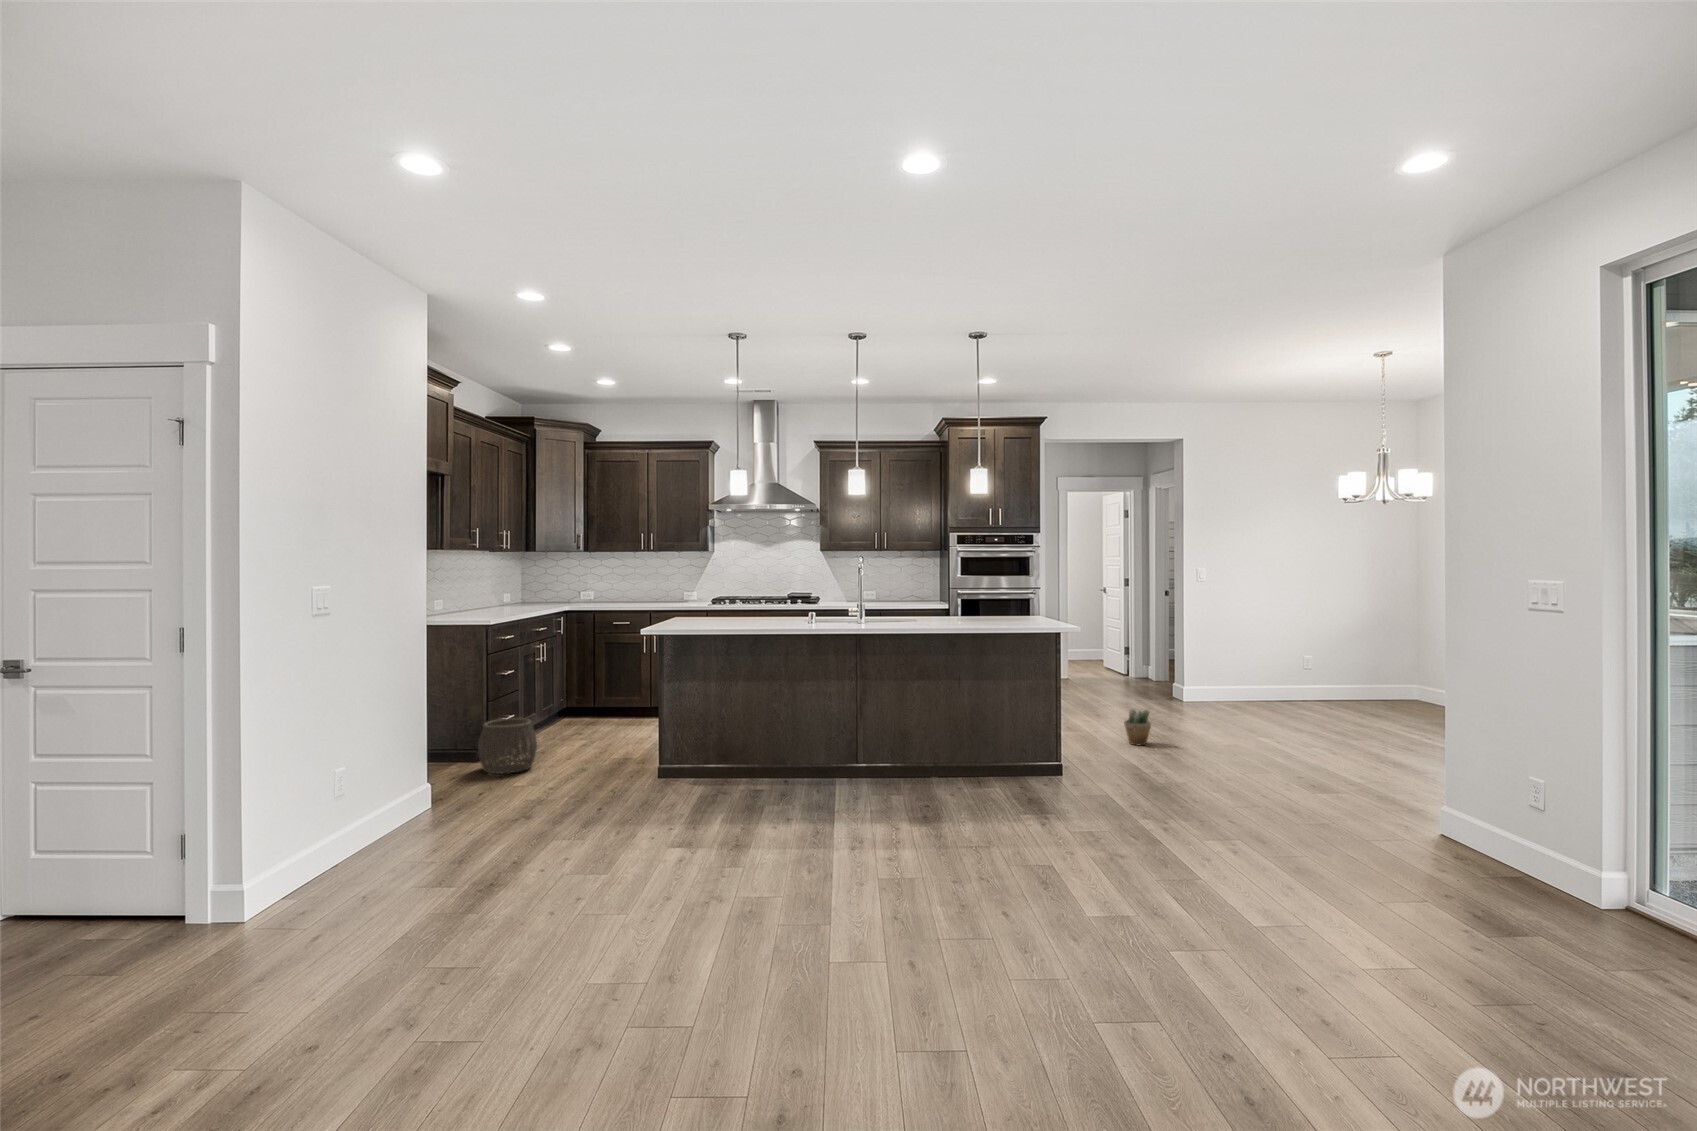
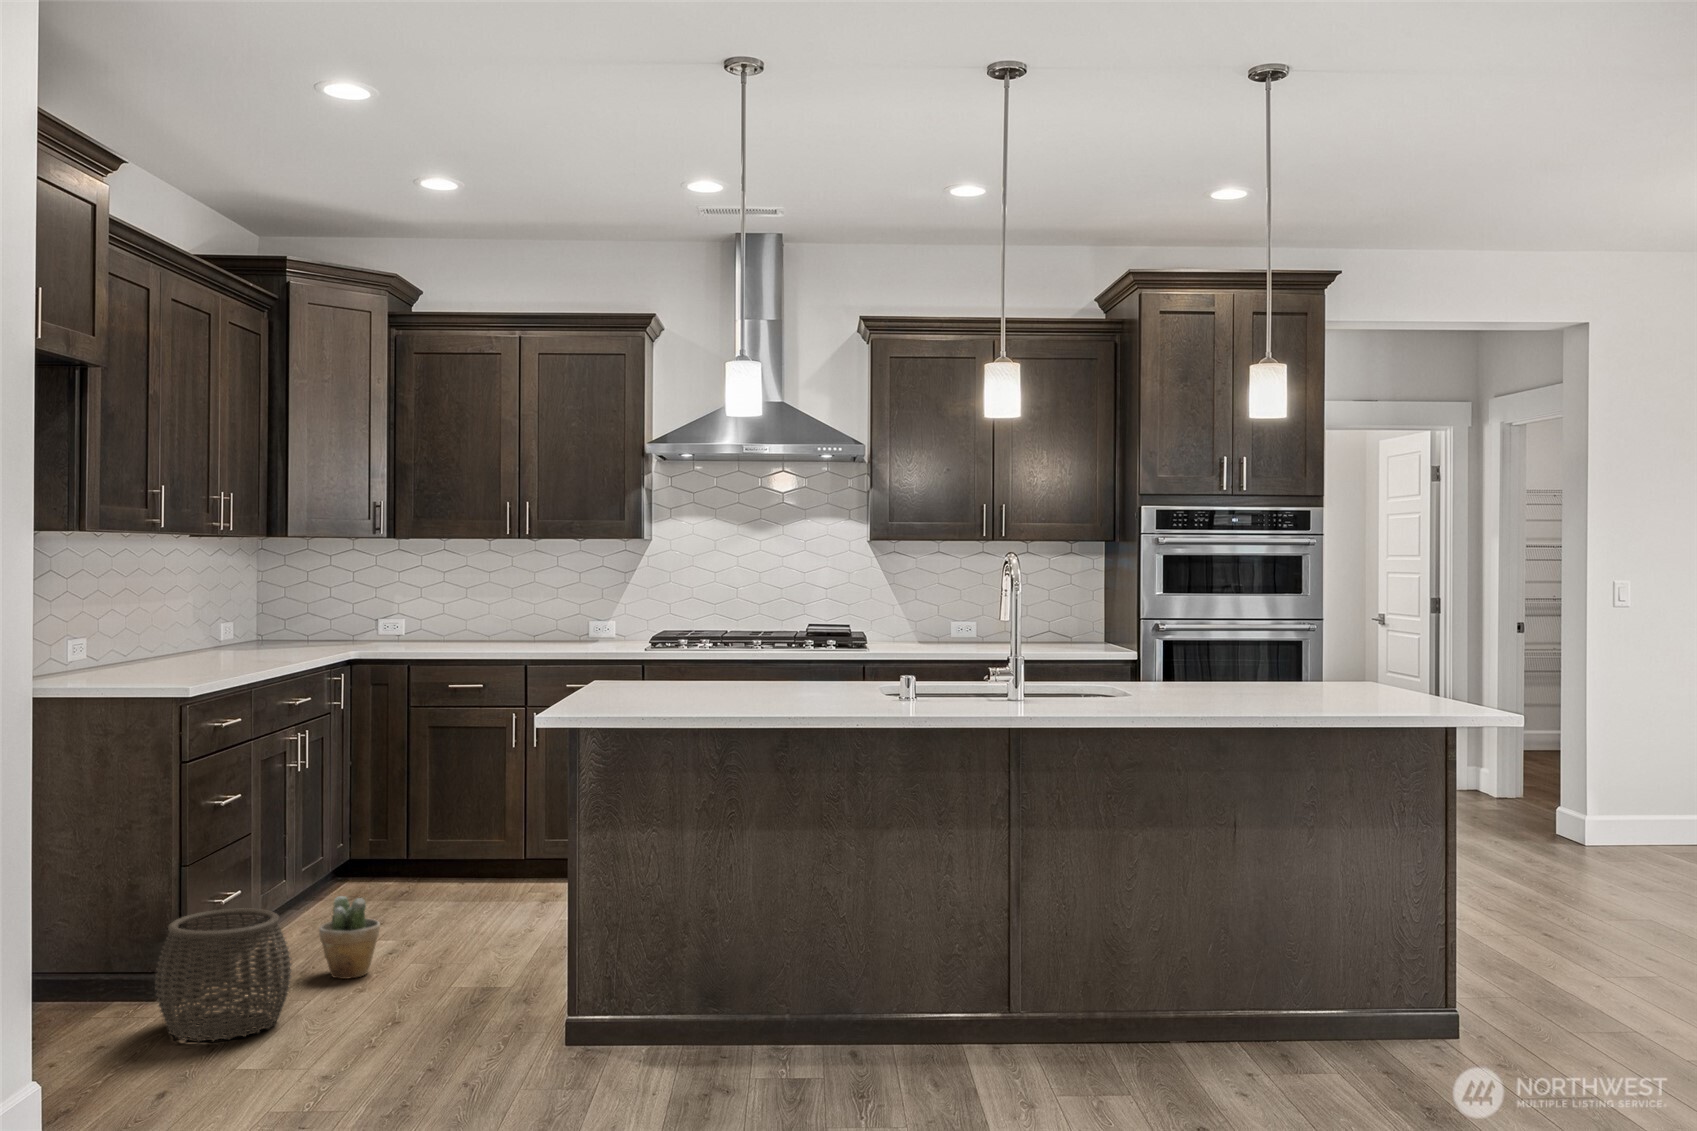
potted plant: present [1124,709,1151,745] -> present [319,896,380,979]

